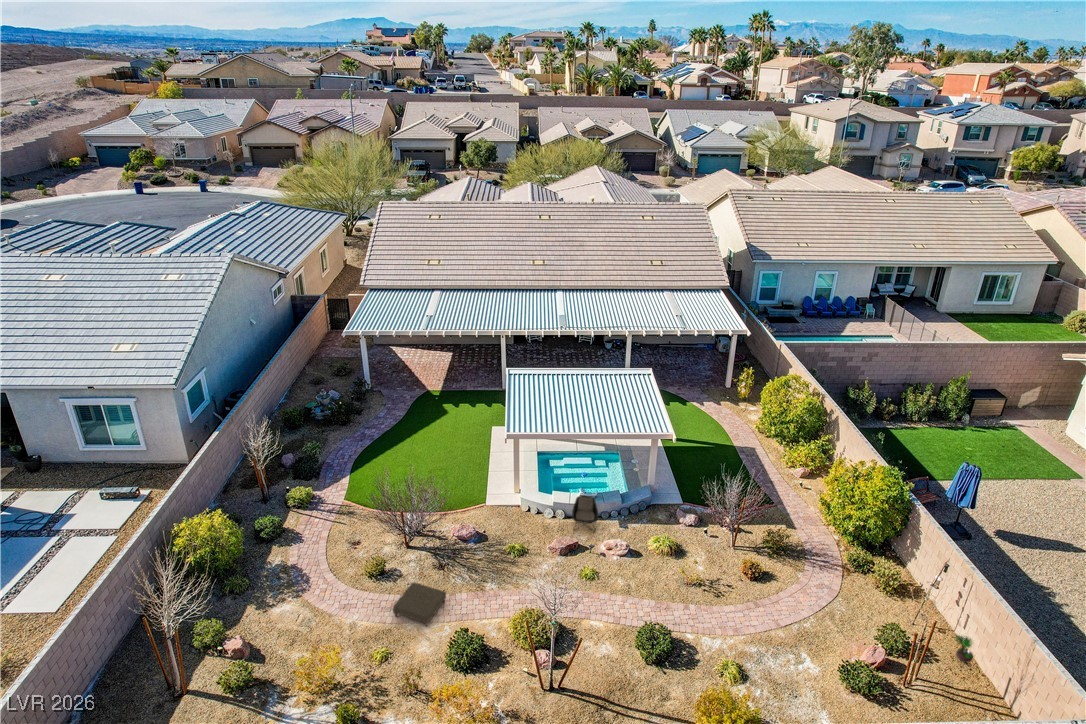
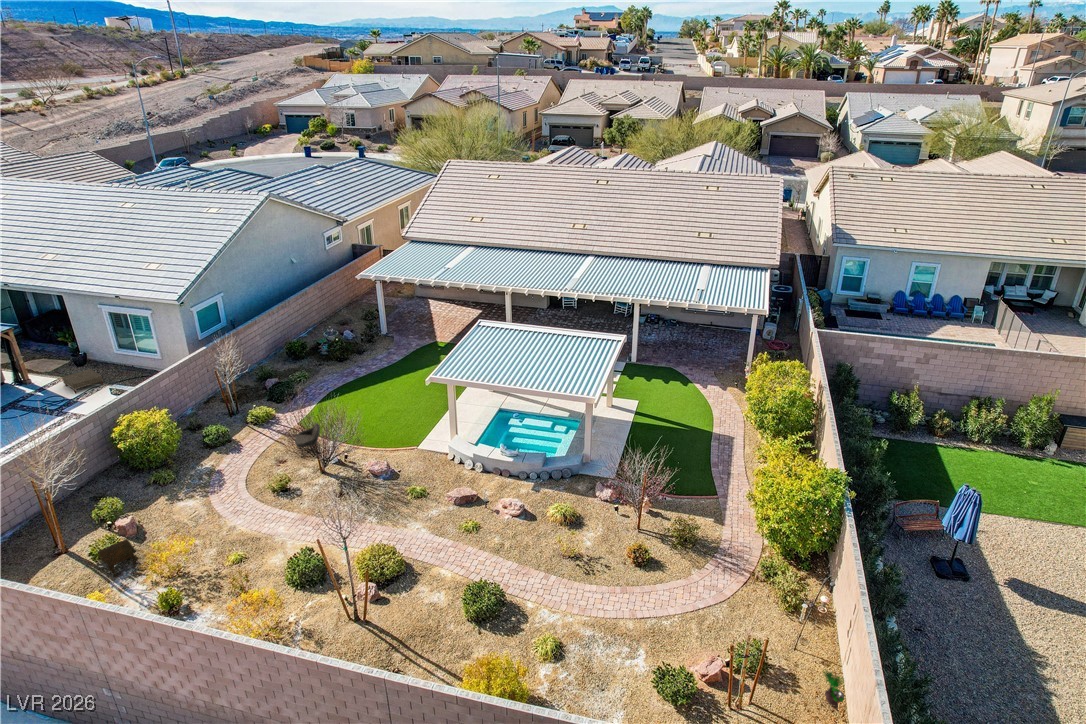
lounge chair: present [572,495,598,524] -> present [295,423,320,451]
ottoman: present [393,582,446,627] -> present [62,369,103,393]
side table: none [237,663,282,707] -> present [98,539,138,576]

